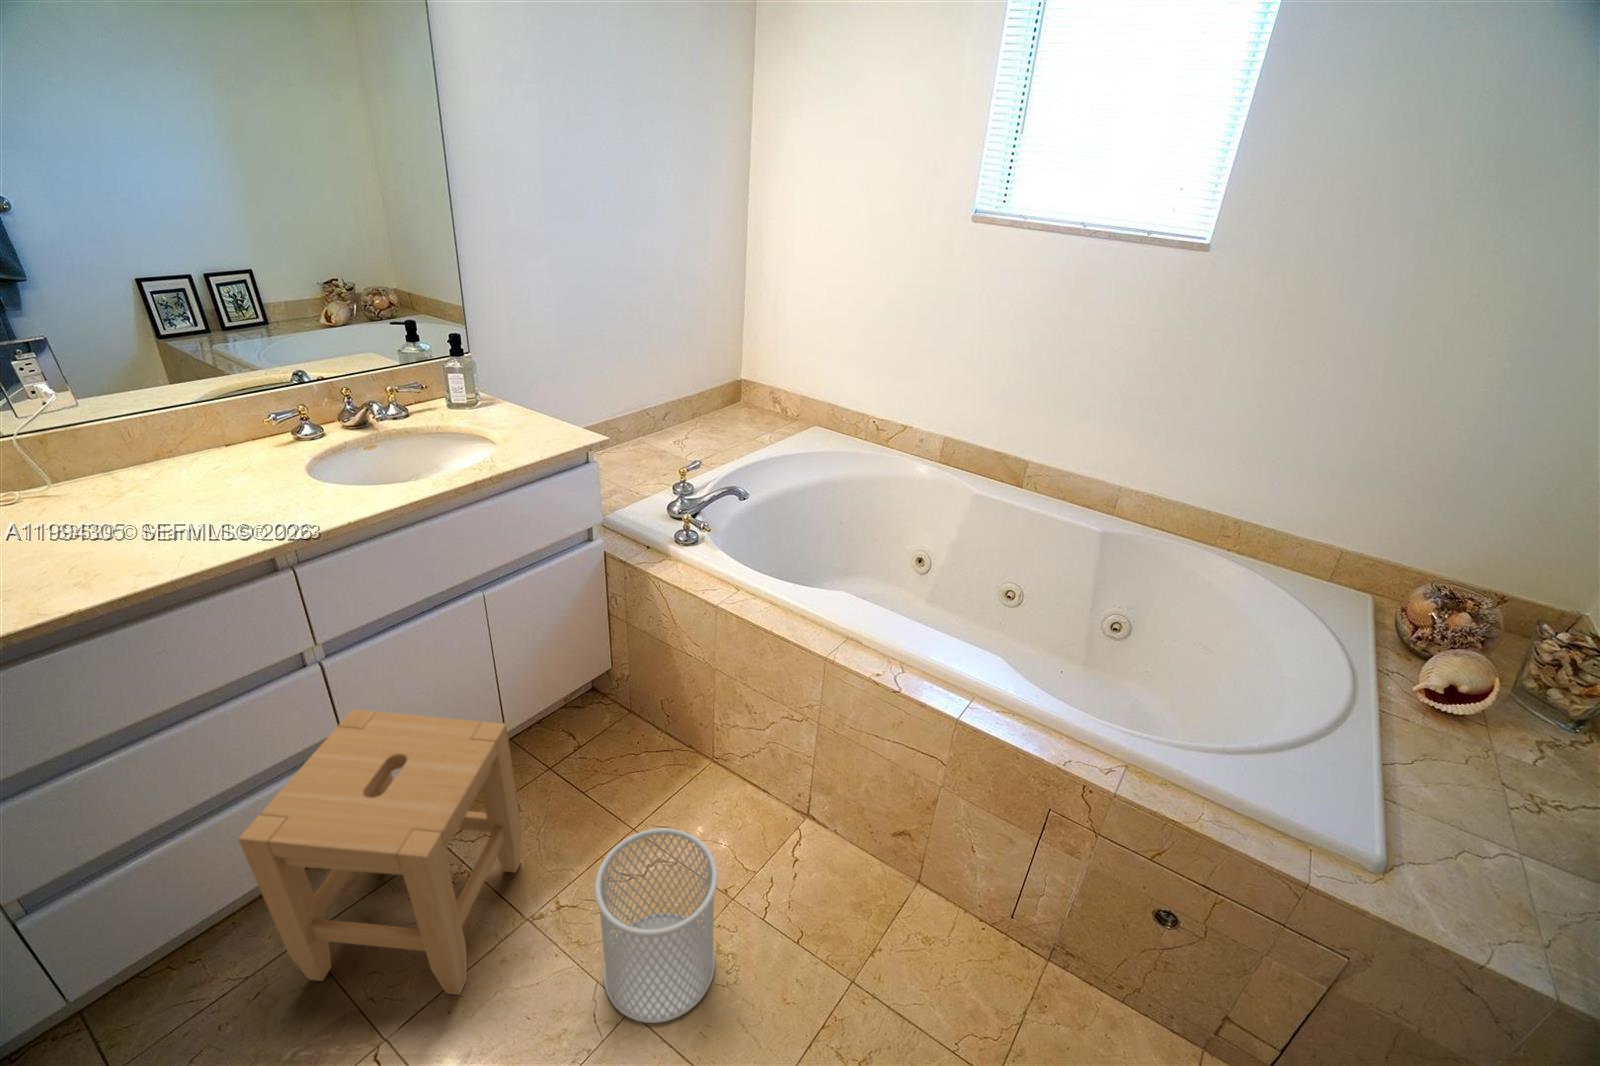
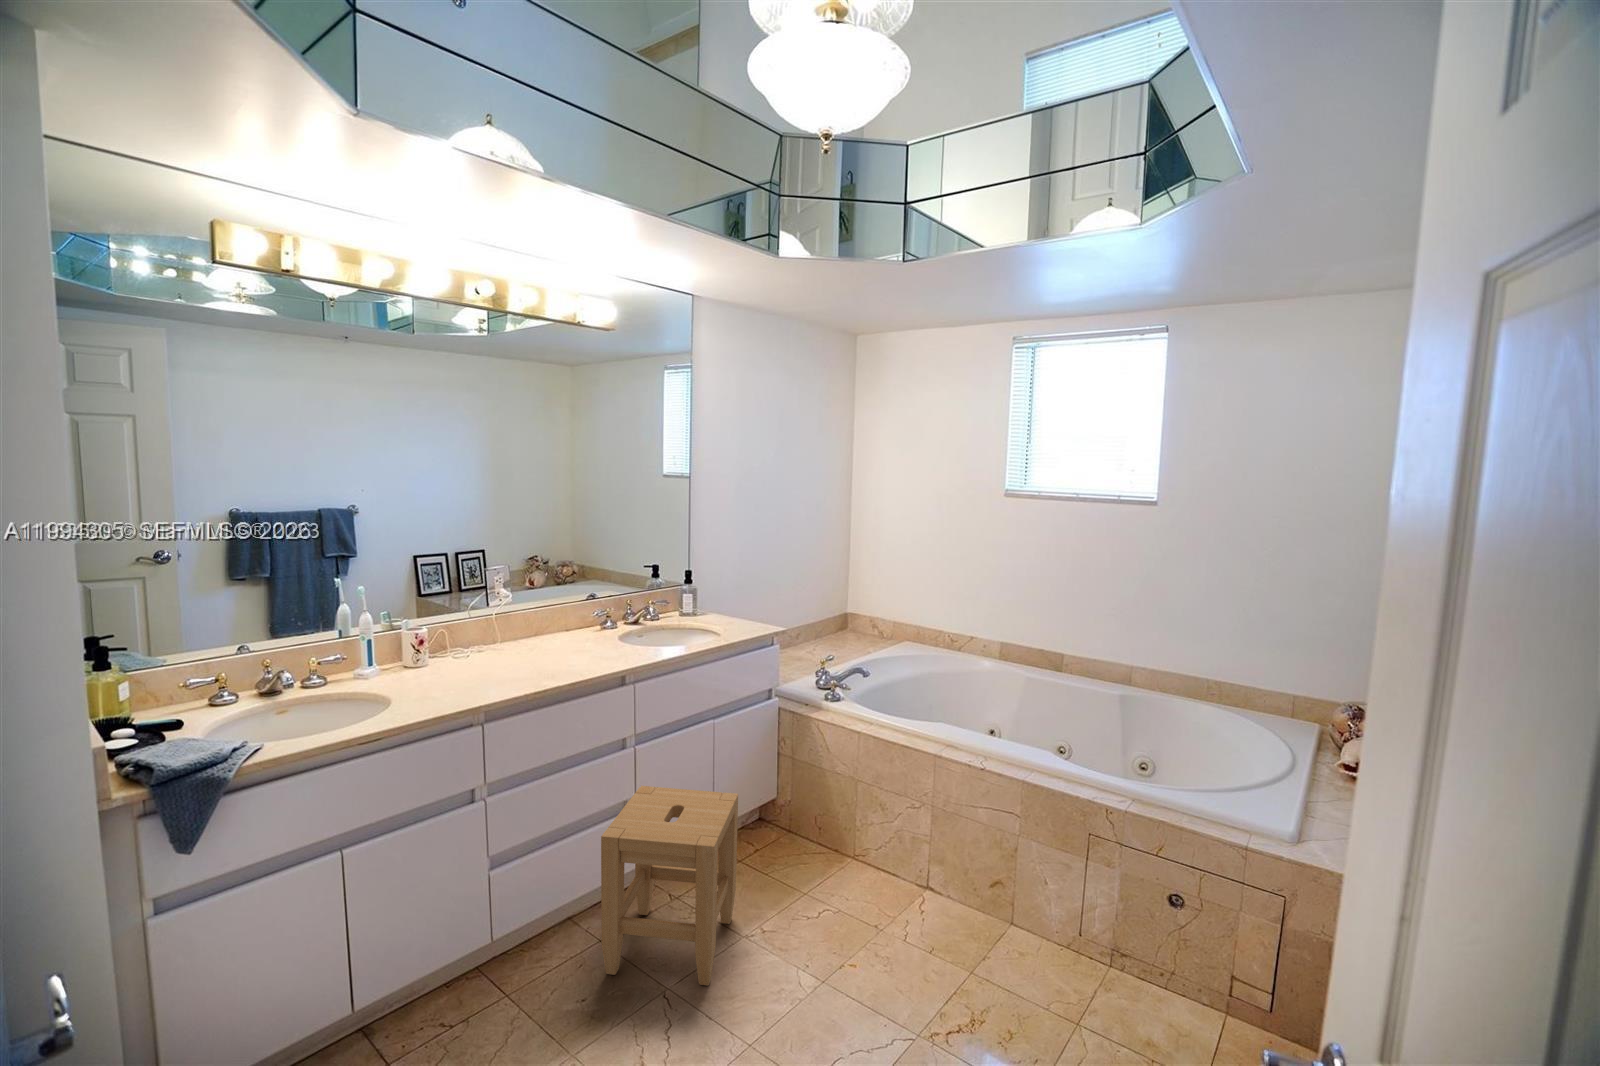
wastebasket: present [595,828,718,1023] -> none [804,864,886,1006]

